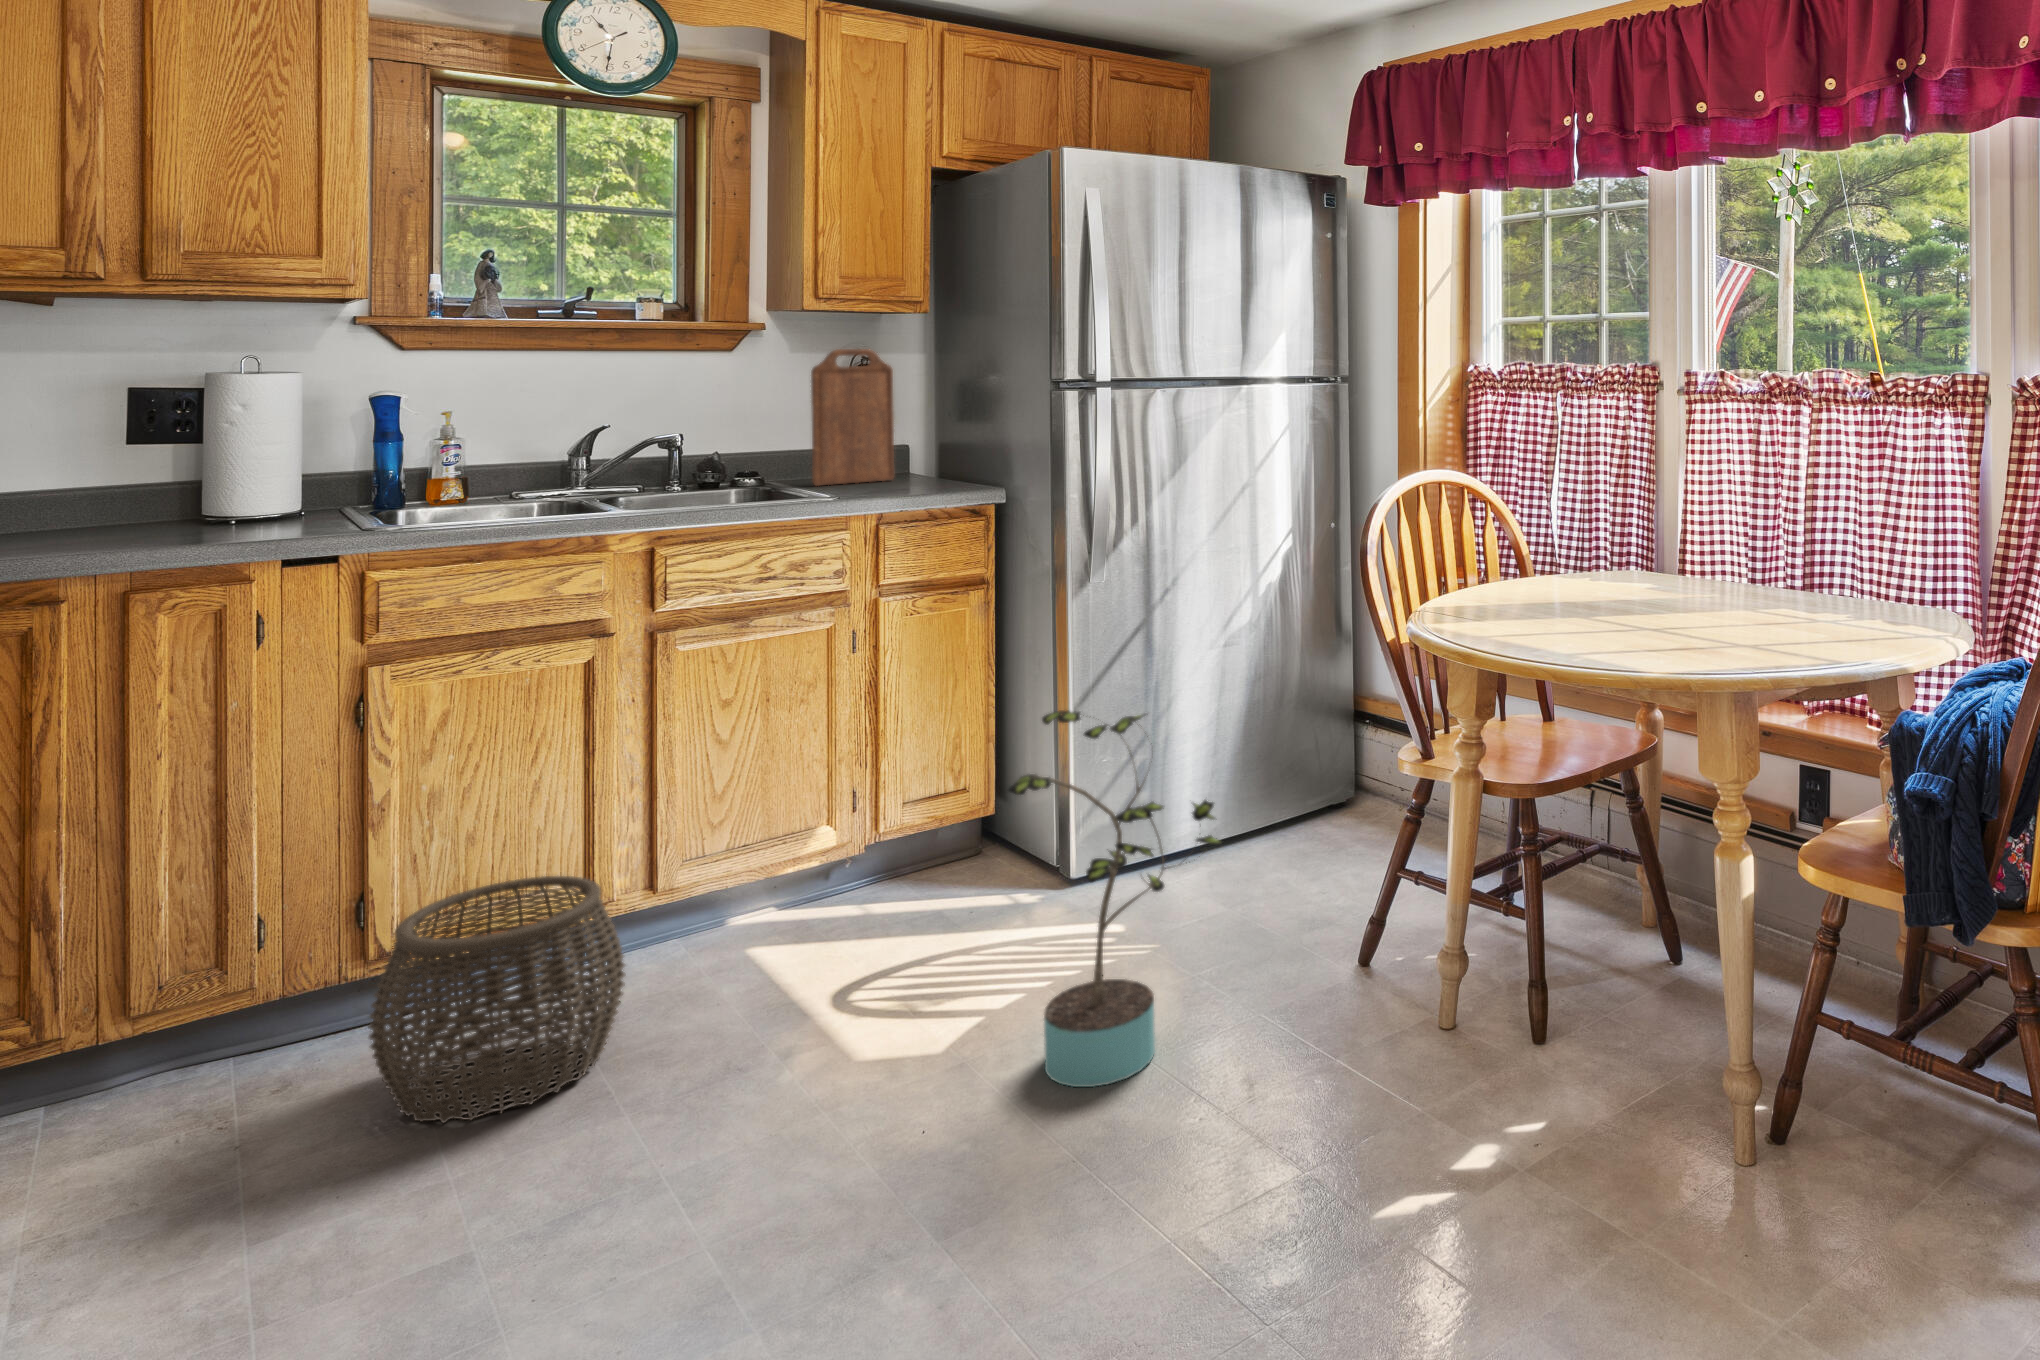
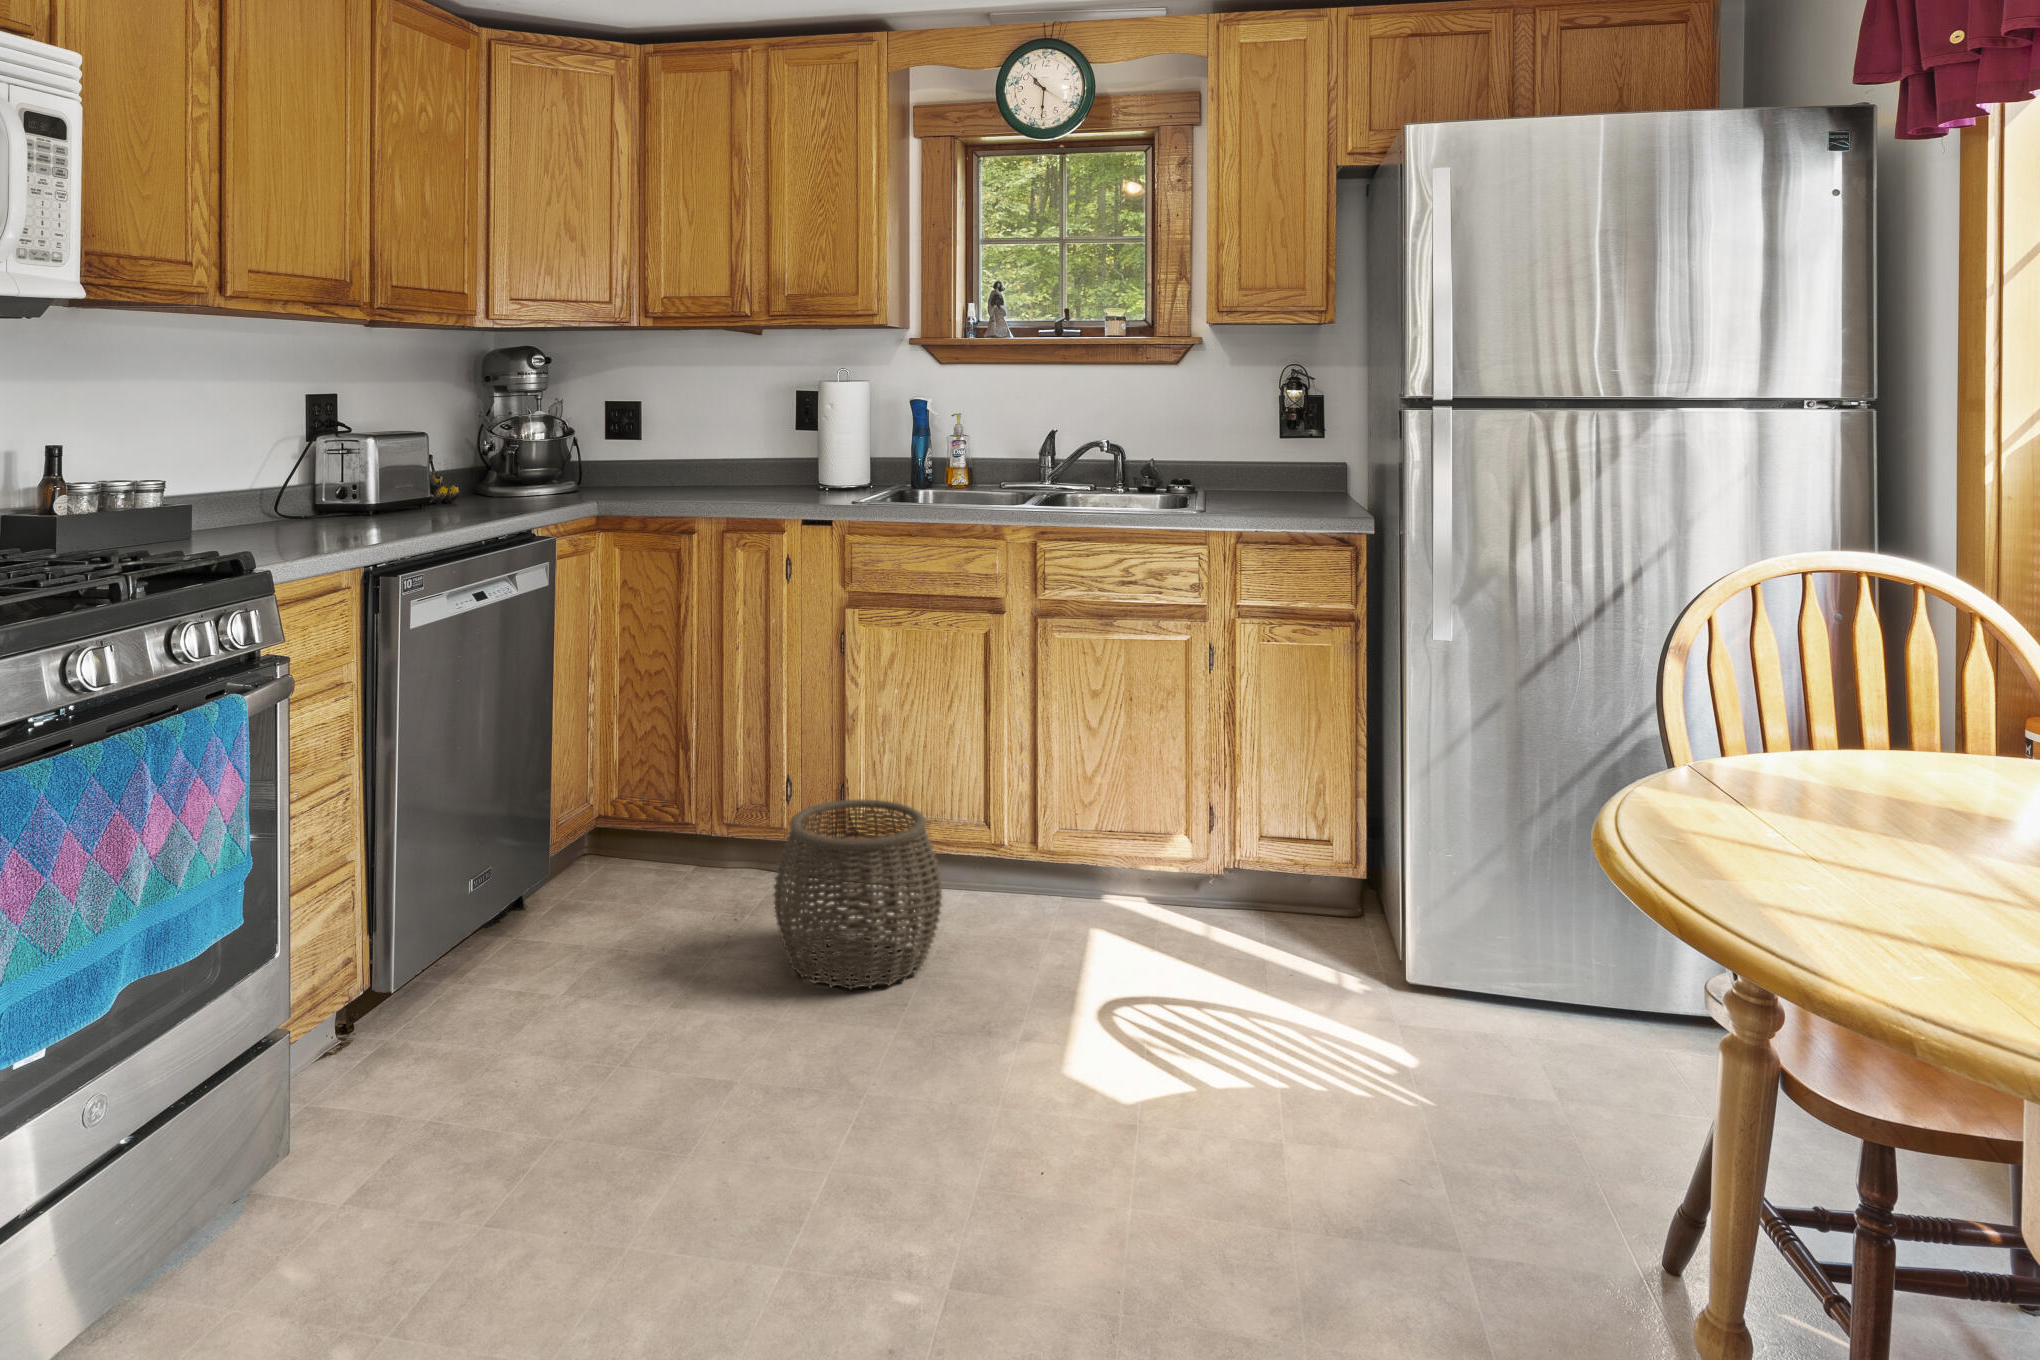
cutting board: present [811,349,894,486] -> none [1227,361,1310,499]
potted plant: present [1008,710,1221,1087] -> none [1113,769,1362,1226]

